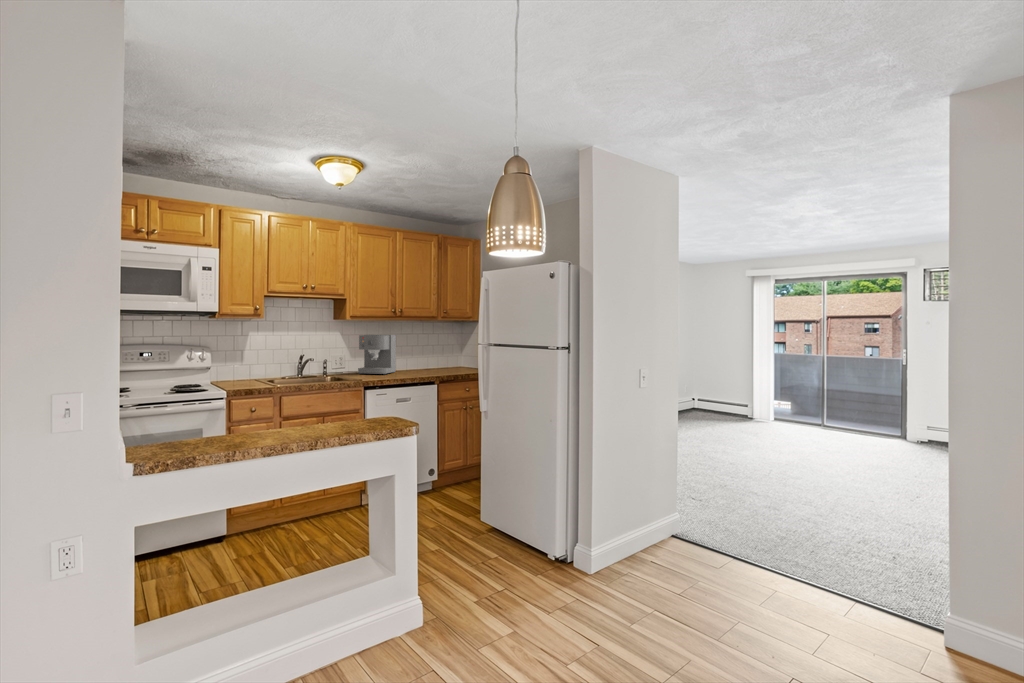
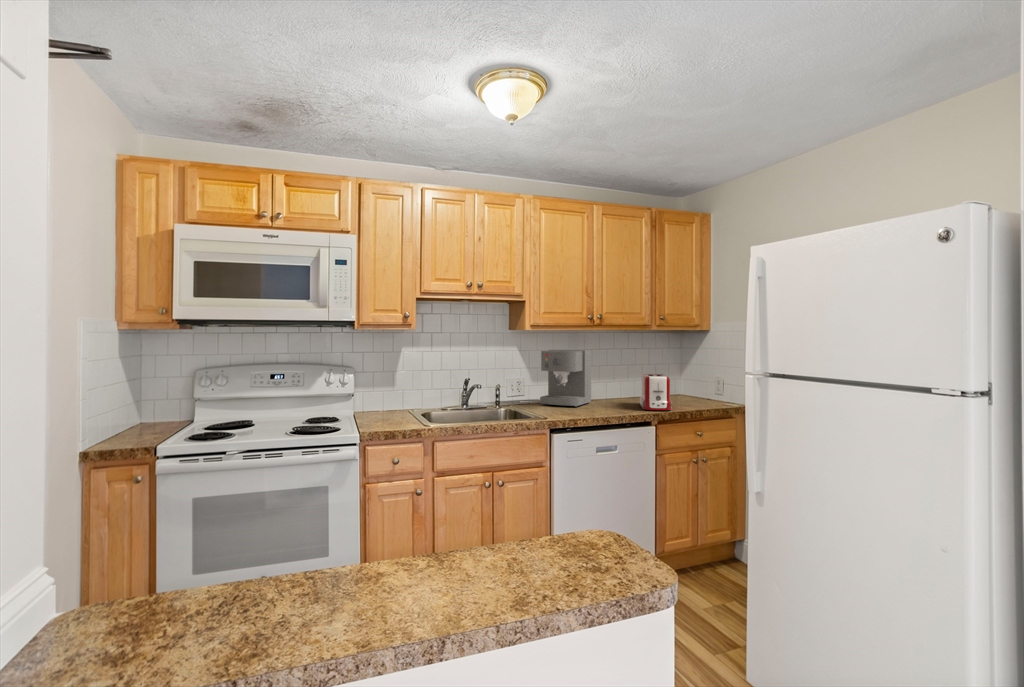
toaster: none [430,351,450,375] -> present [640,374,672,410]

